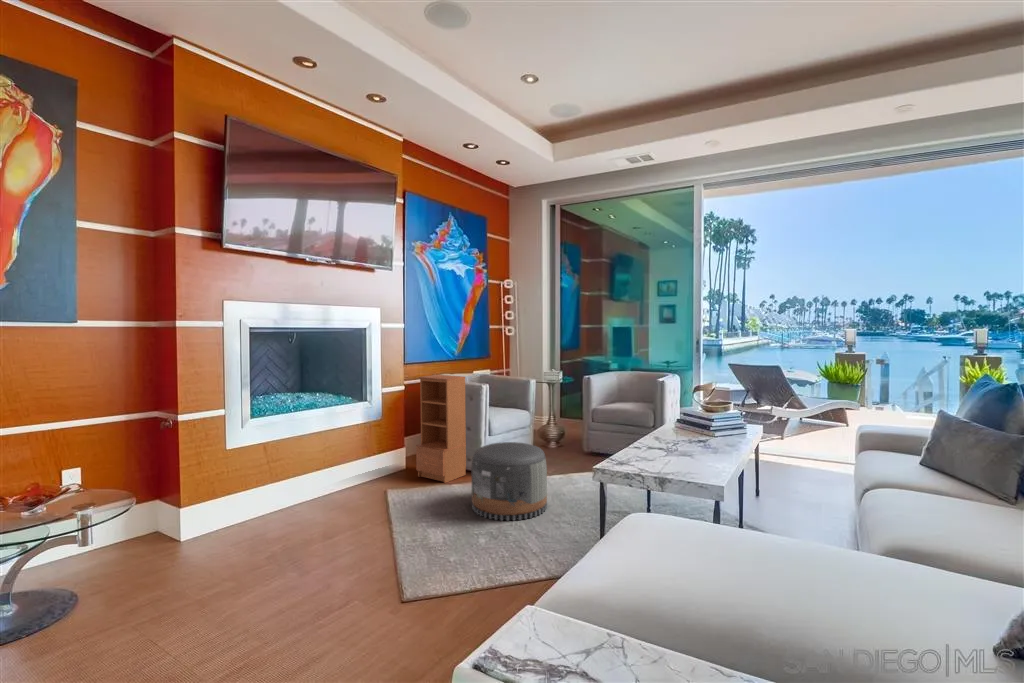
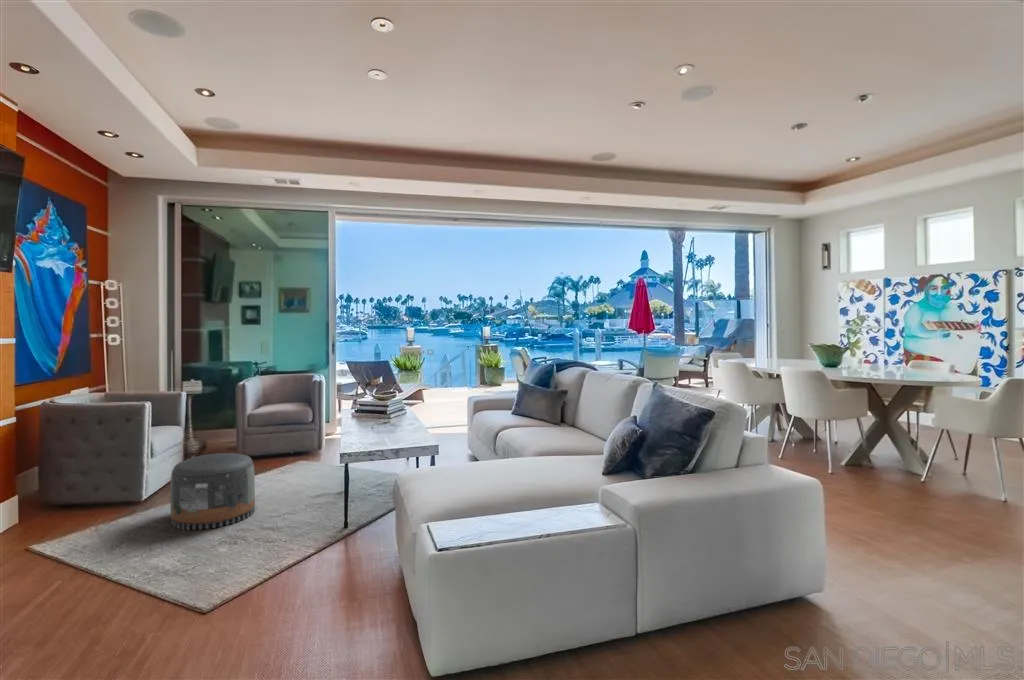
bookcase: present [416,375,466,483] -> none [53,396,124,522]

